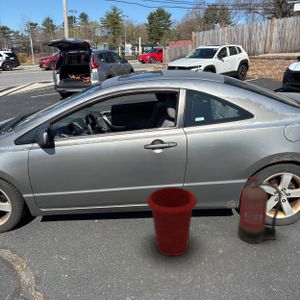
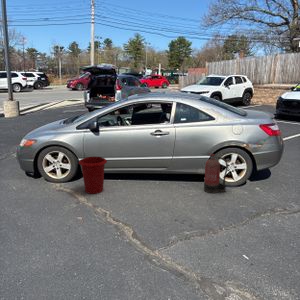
waste bin: present [147,187,197,256] -> present [79,157,107,194]

